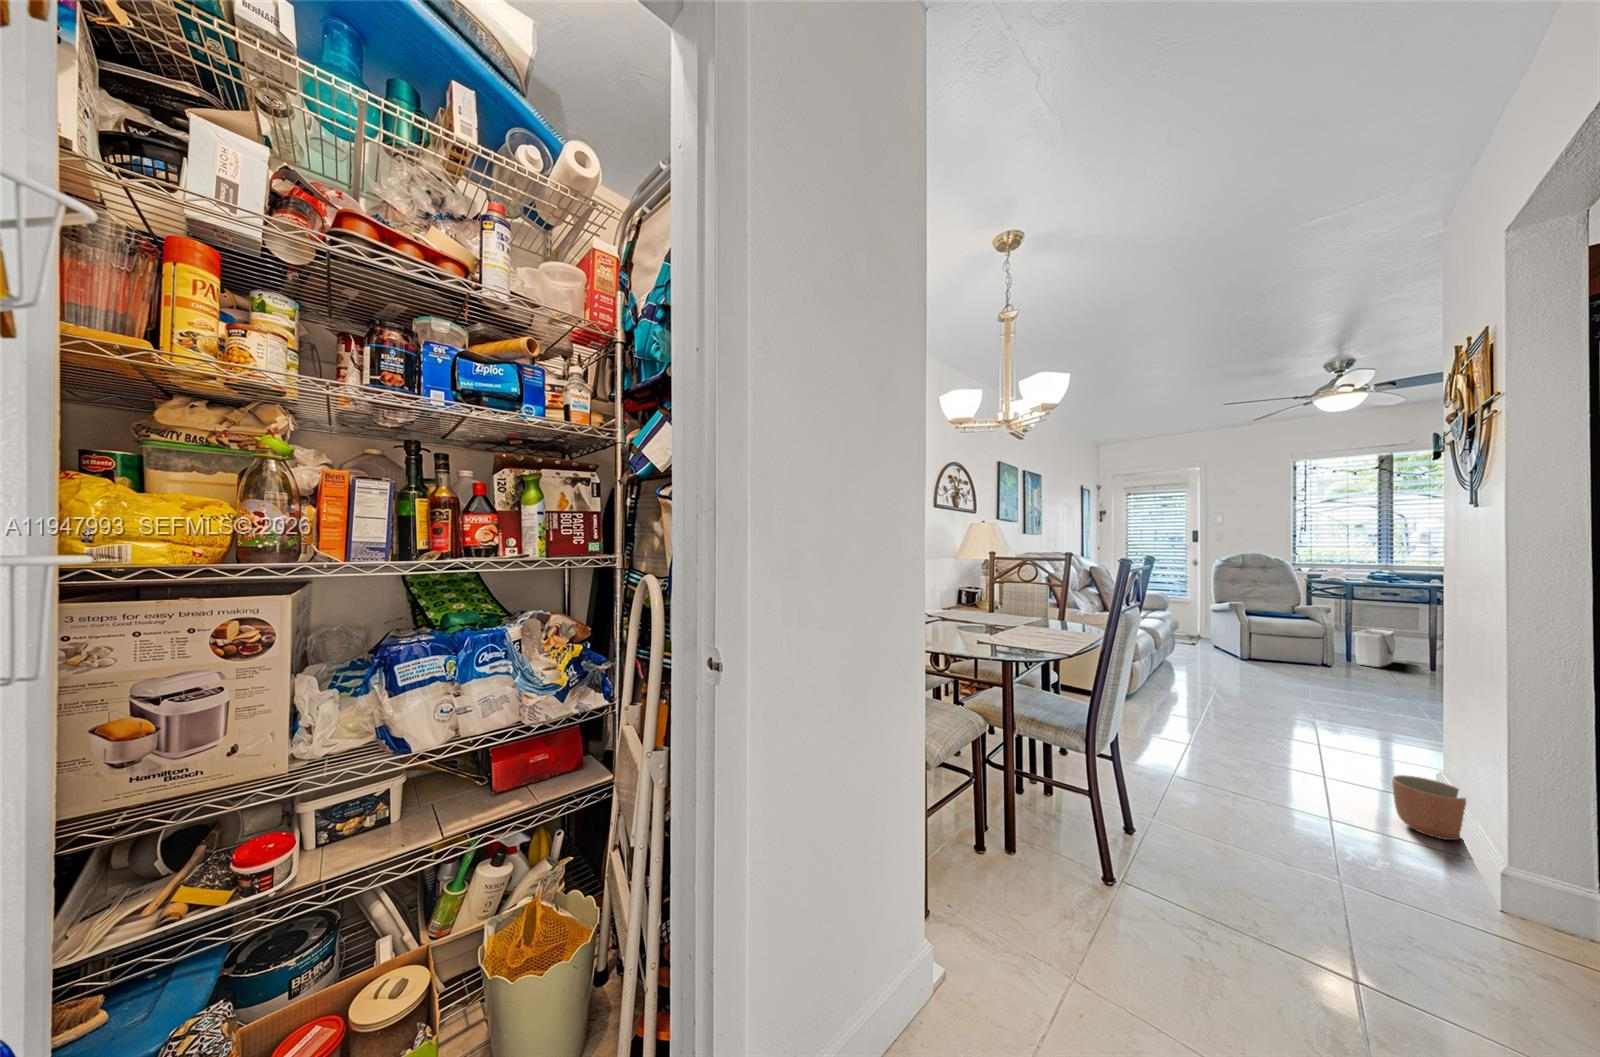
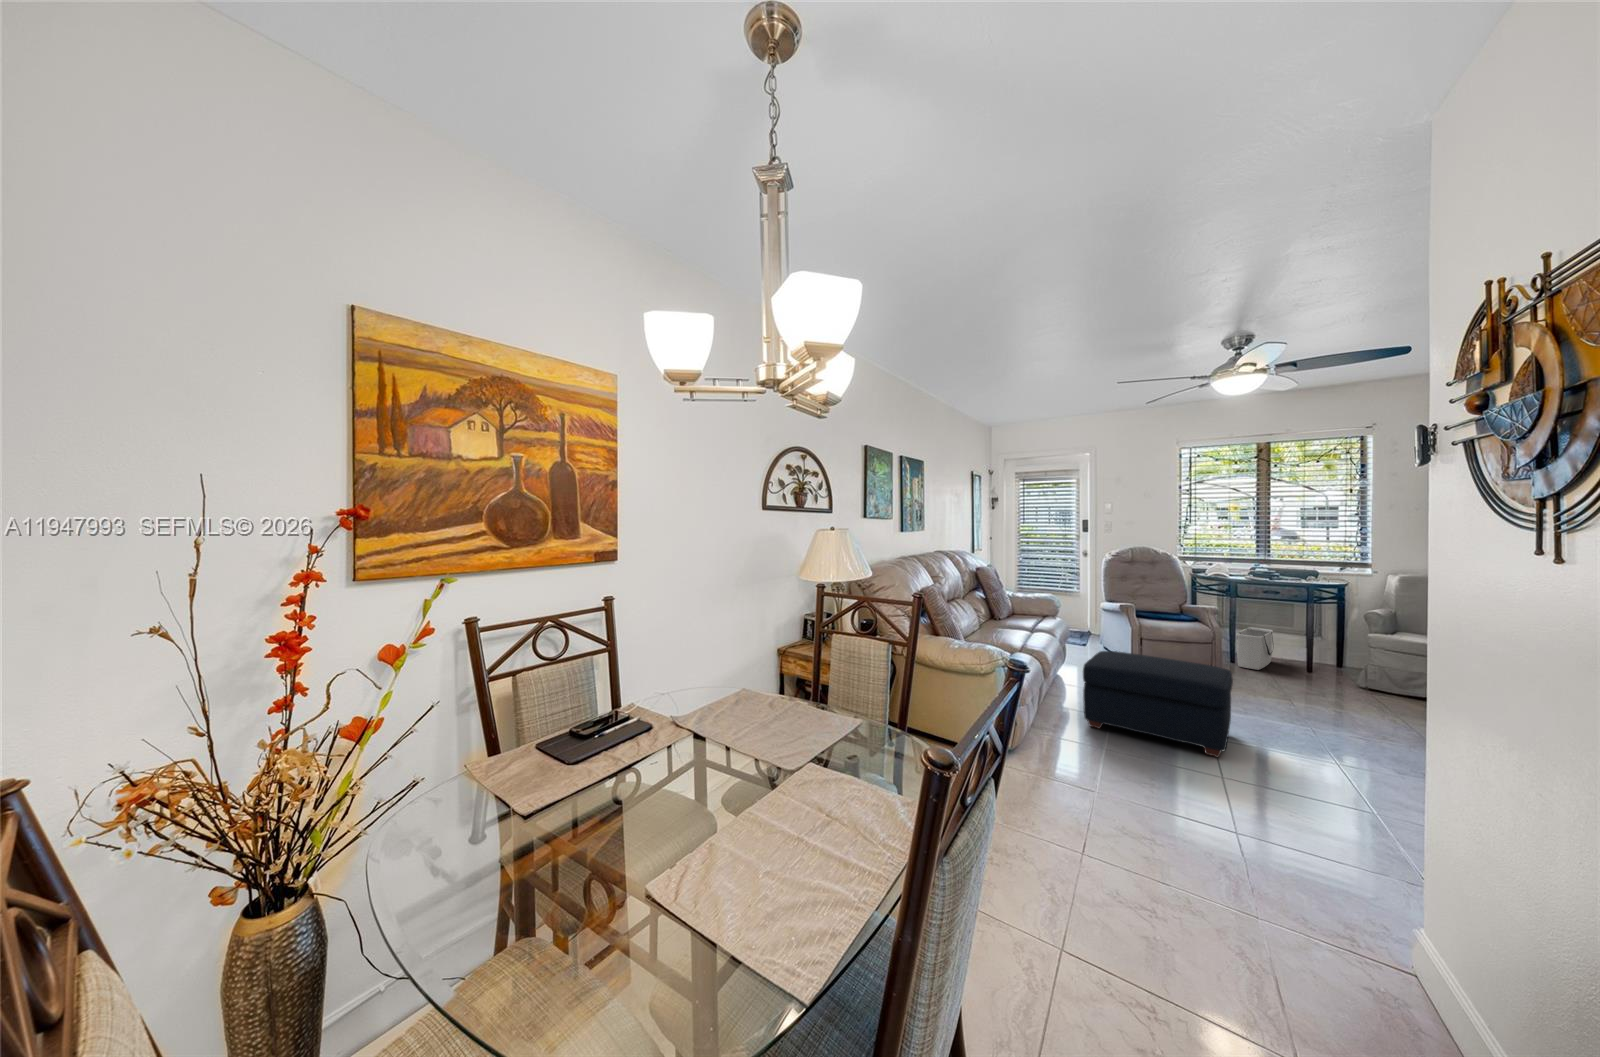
ottoman: none [1198,636,1344,720] -> present [1083,651,1233,757]
planter: present [1392,775,1466,840] -> none [1307,890,1408,995]

